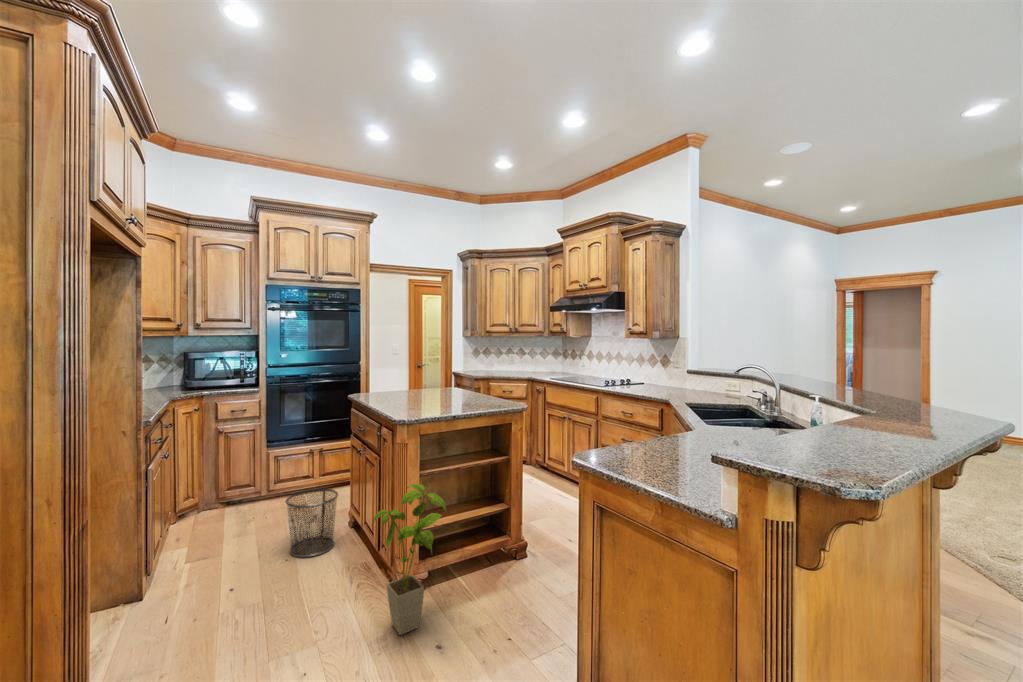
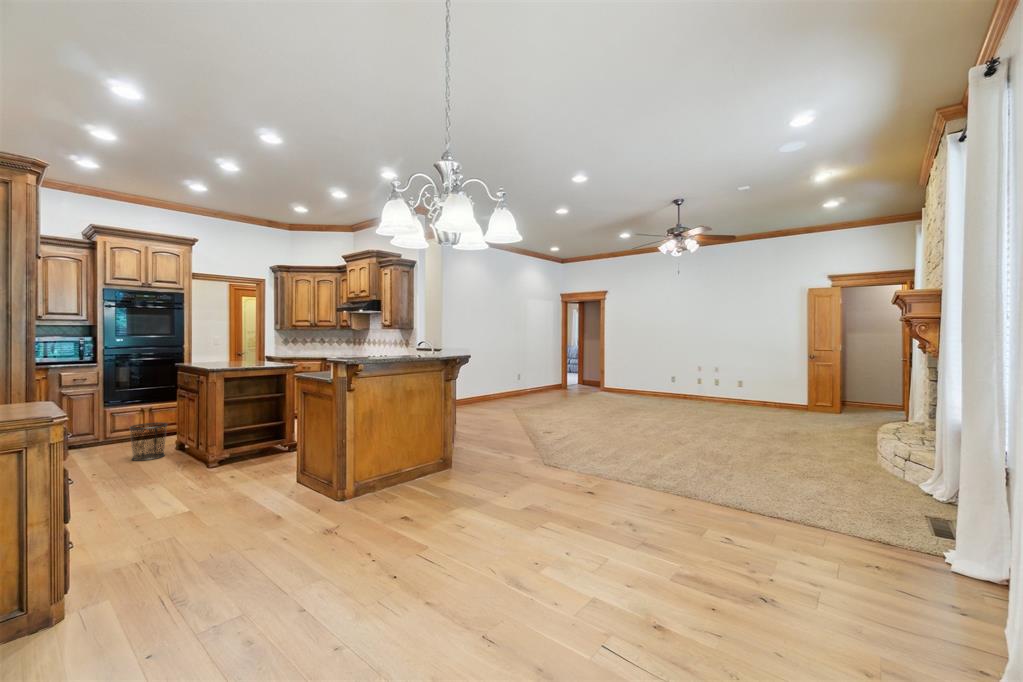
house plant: present [373,484,447,635] -> none [193,399,236,474]

